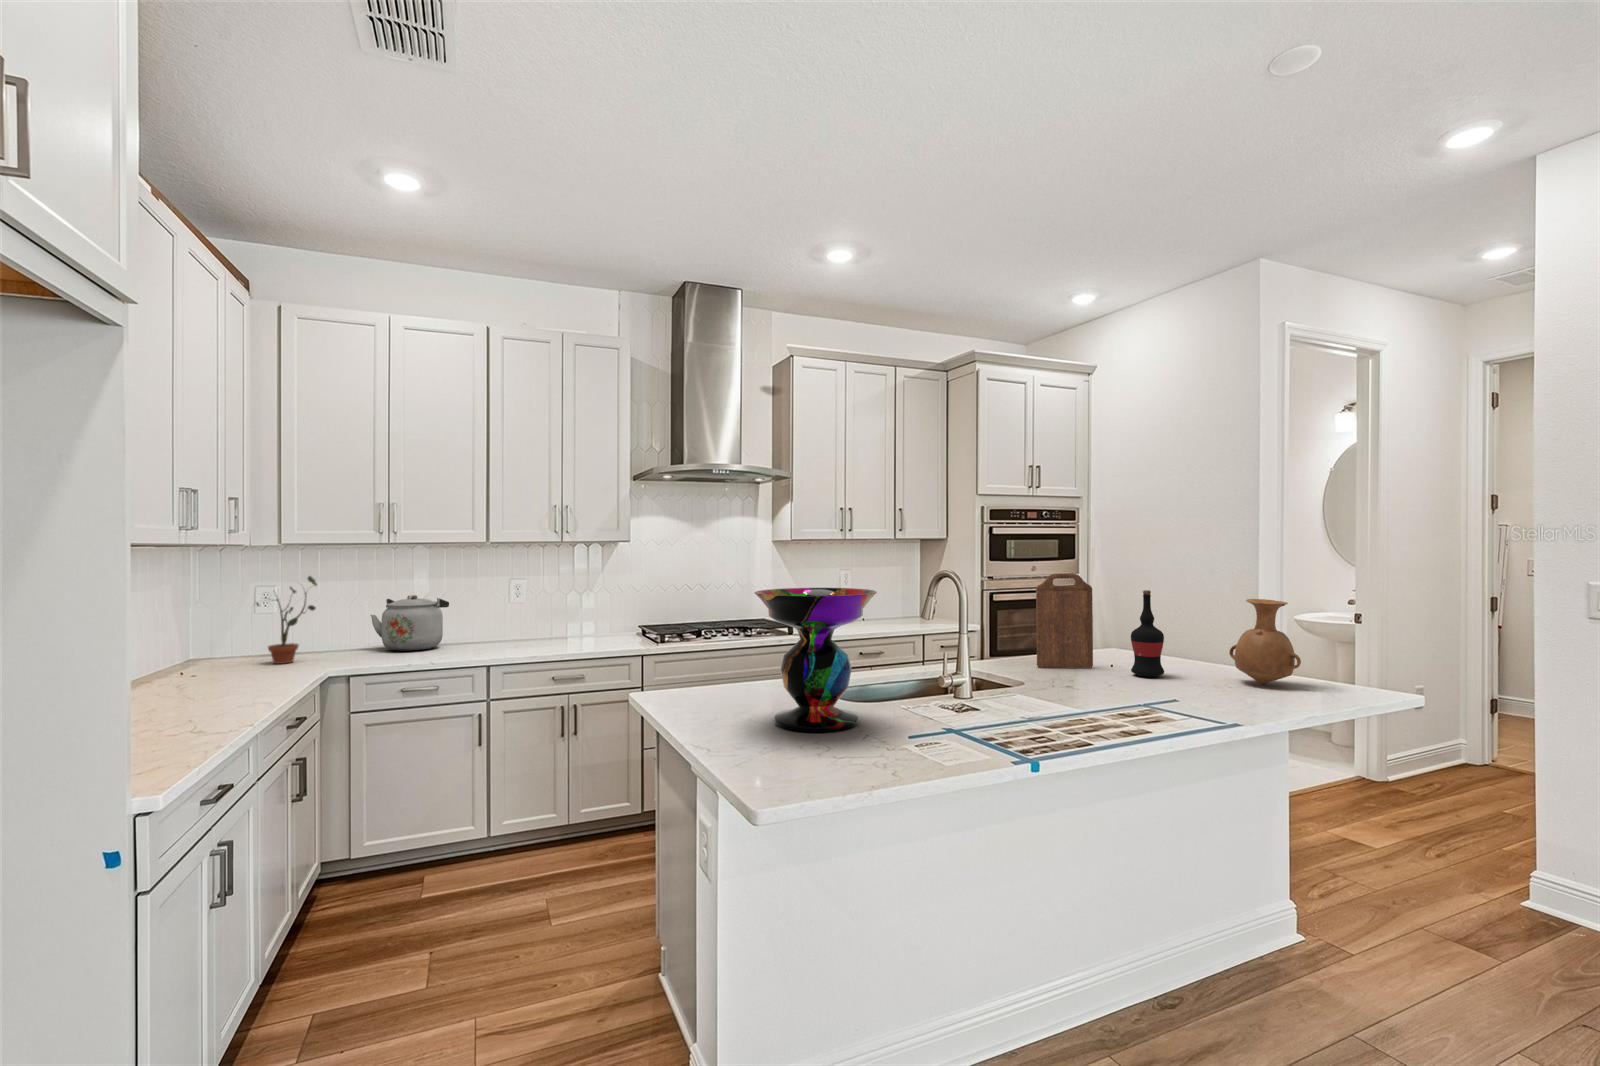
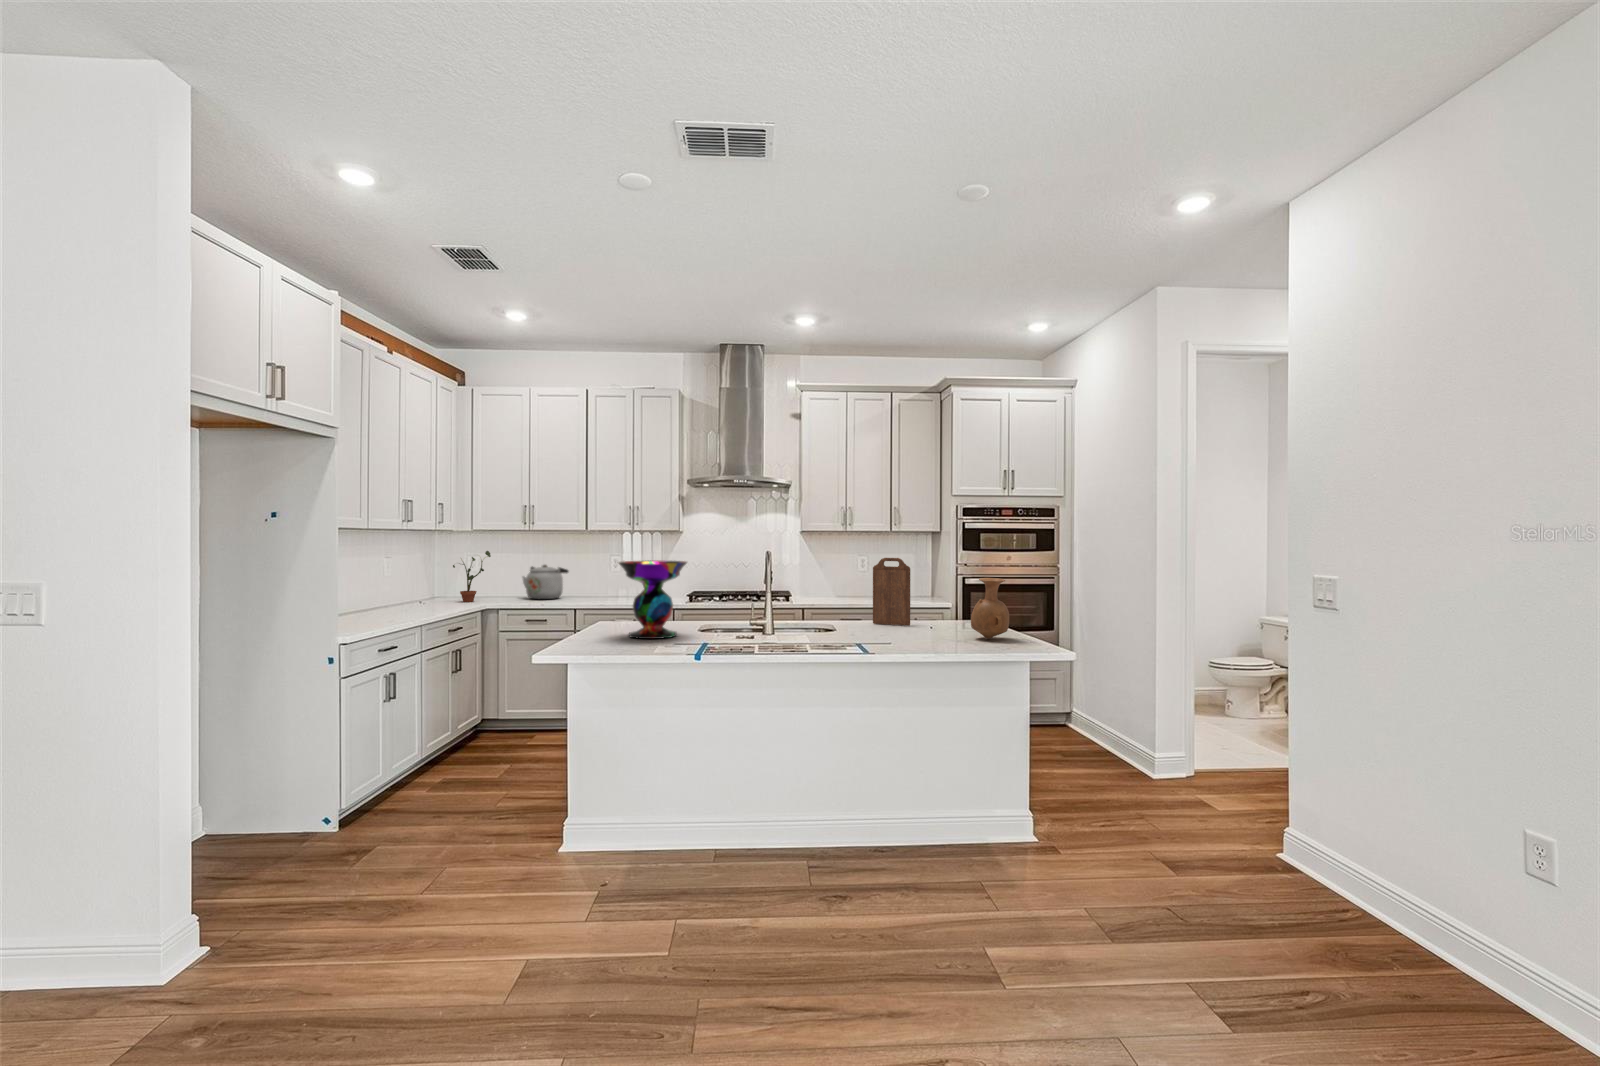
wine bottle: present [1131,590,1164,677] -> none [918,570,940,631]

